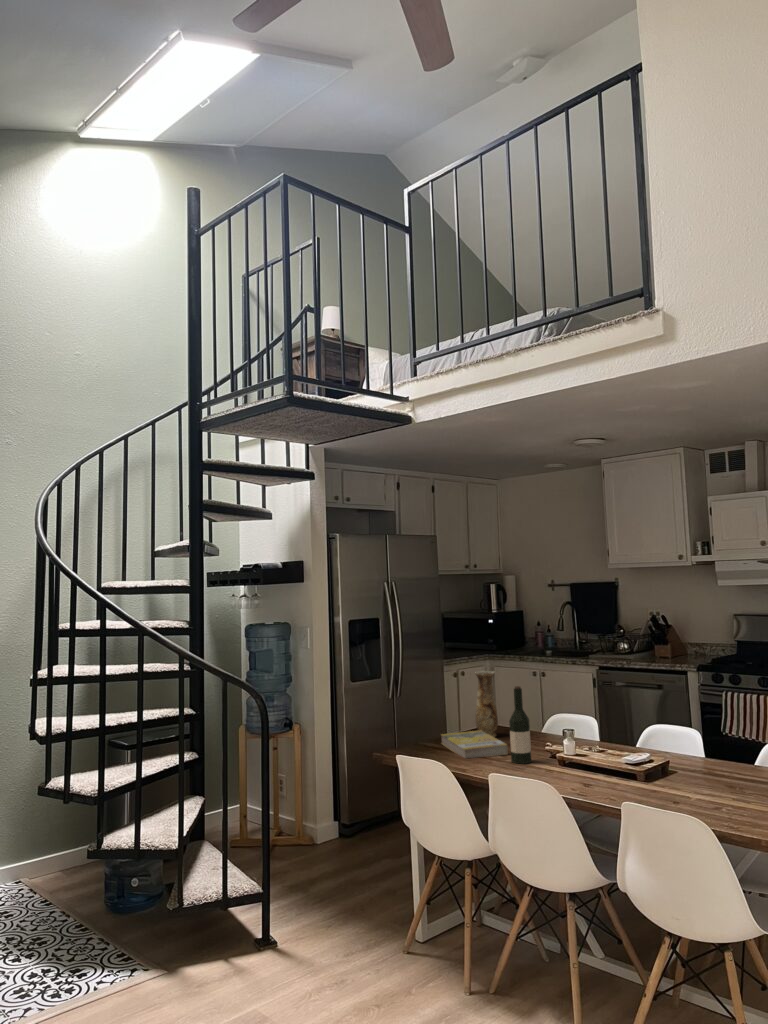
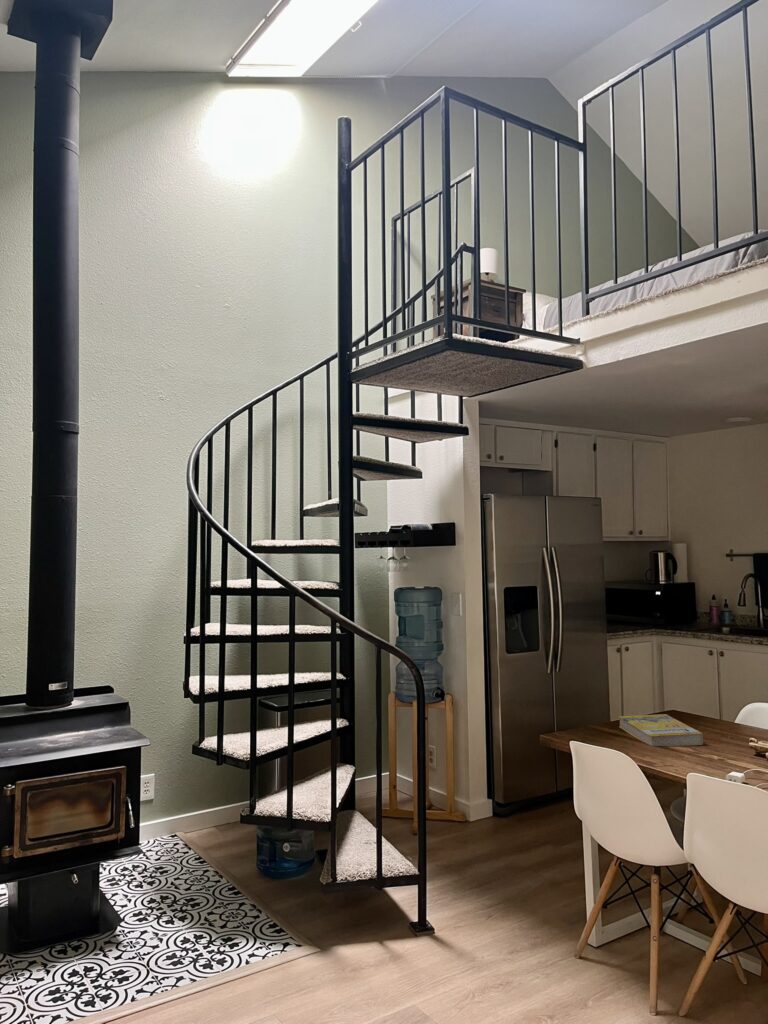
vase: present [475,671,498,737] -> none [657,647,684,723]
wine bottle: present [509,686,531,764] -> none [708,667,735,758]

